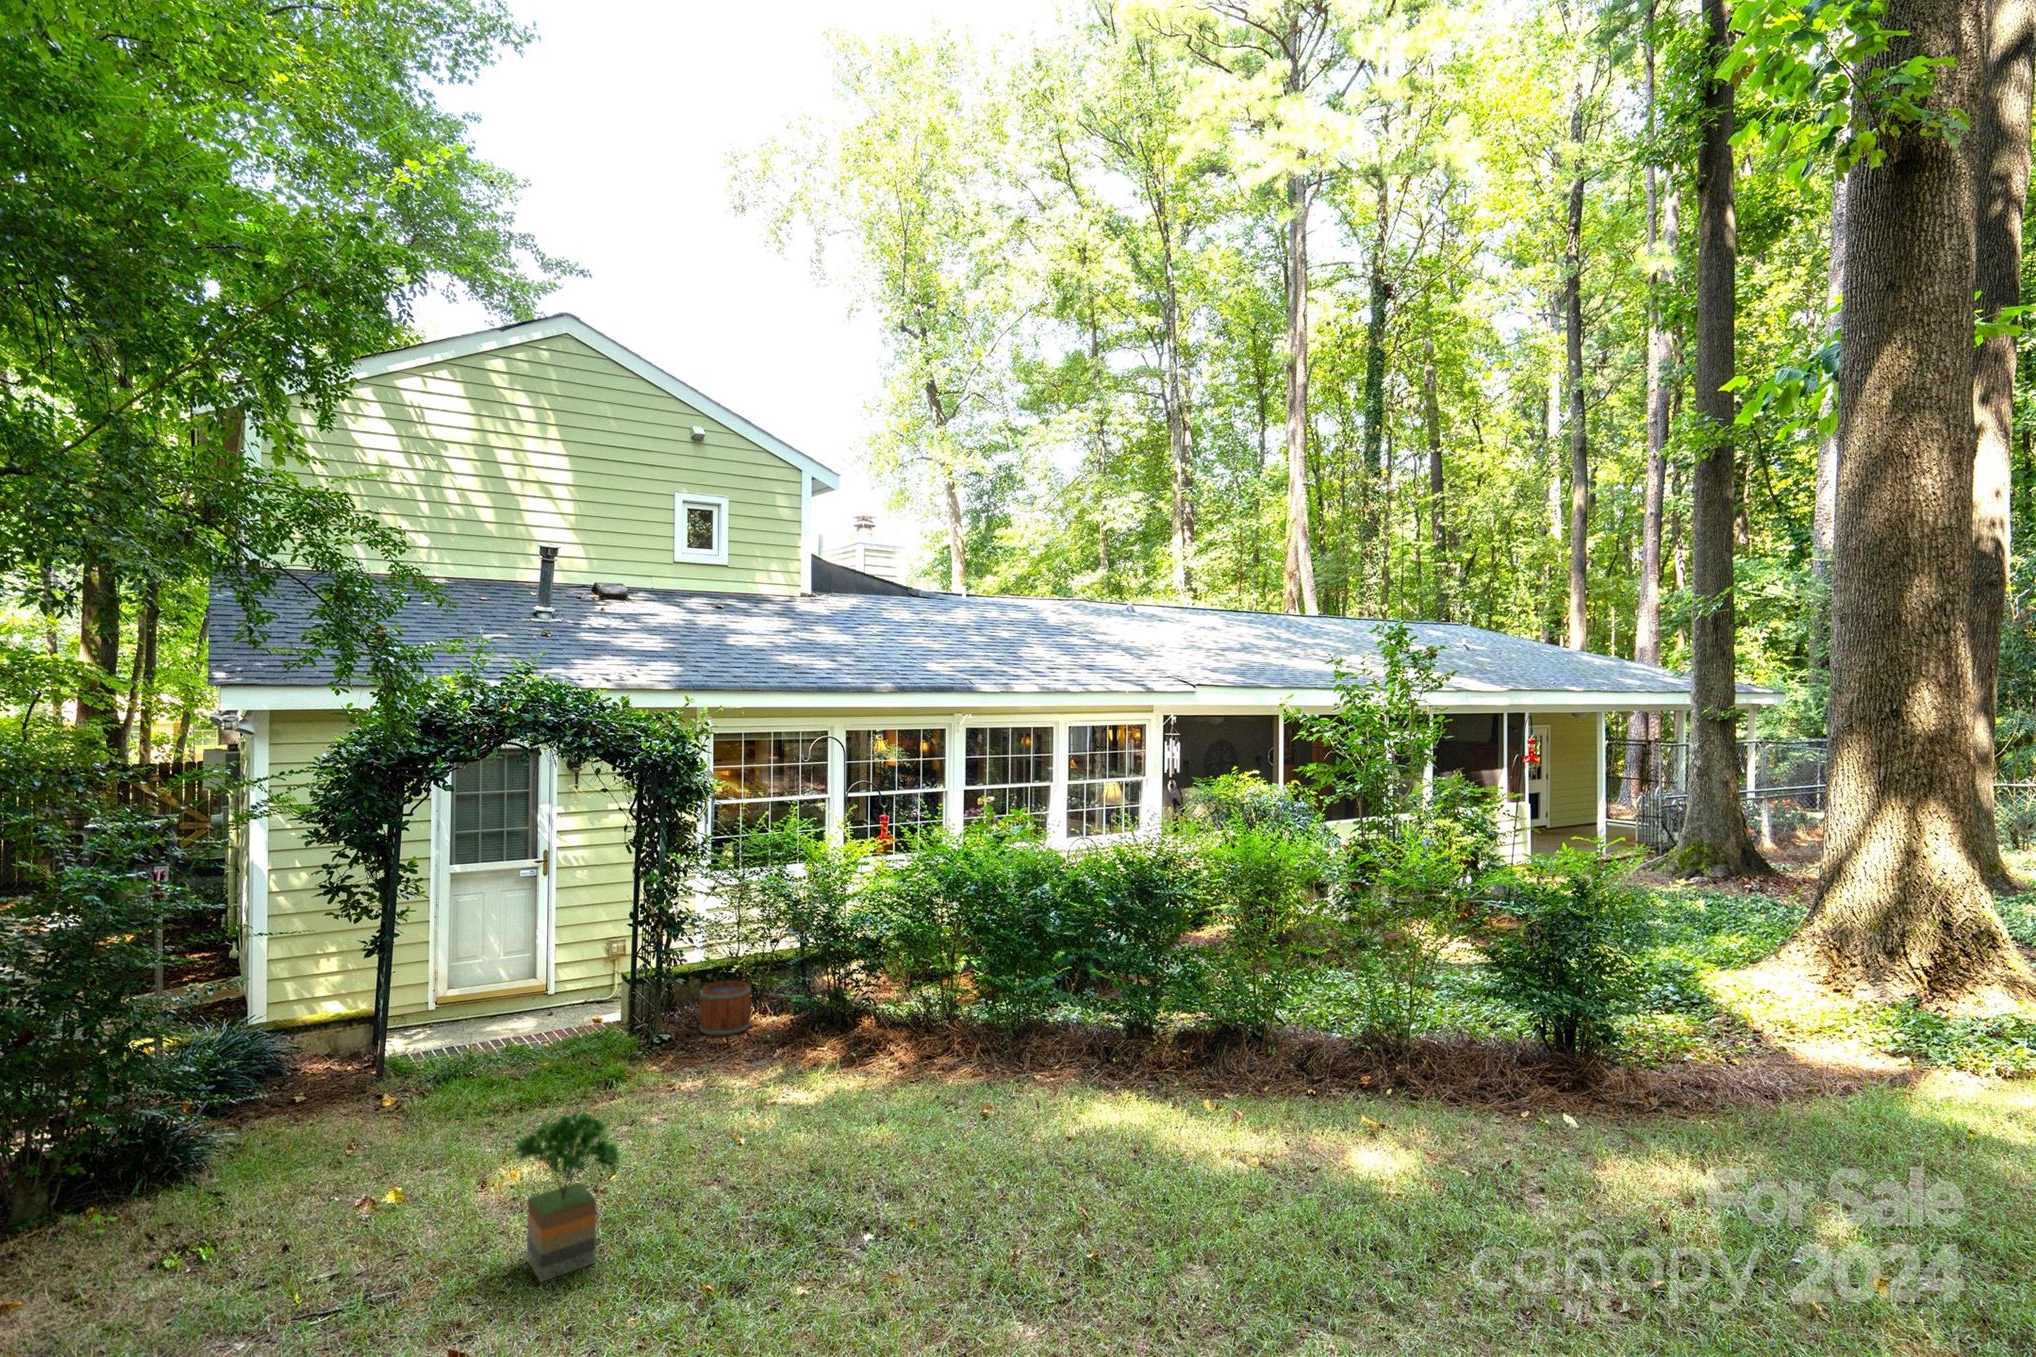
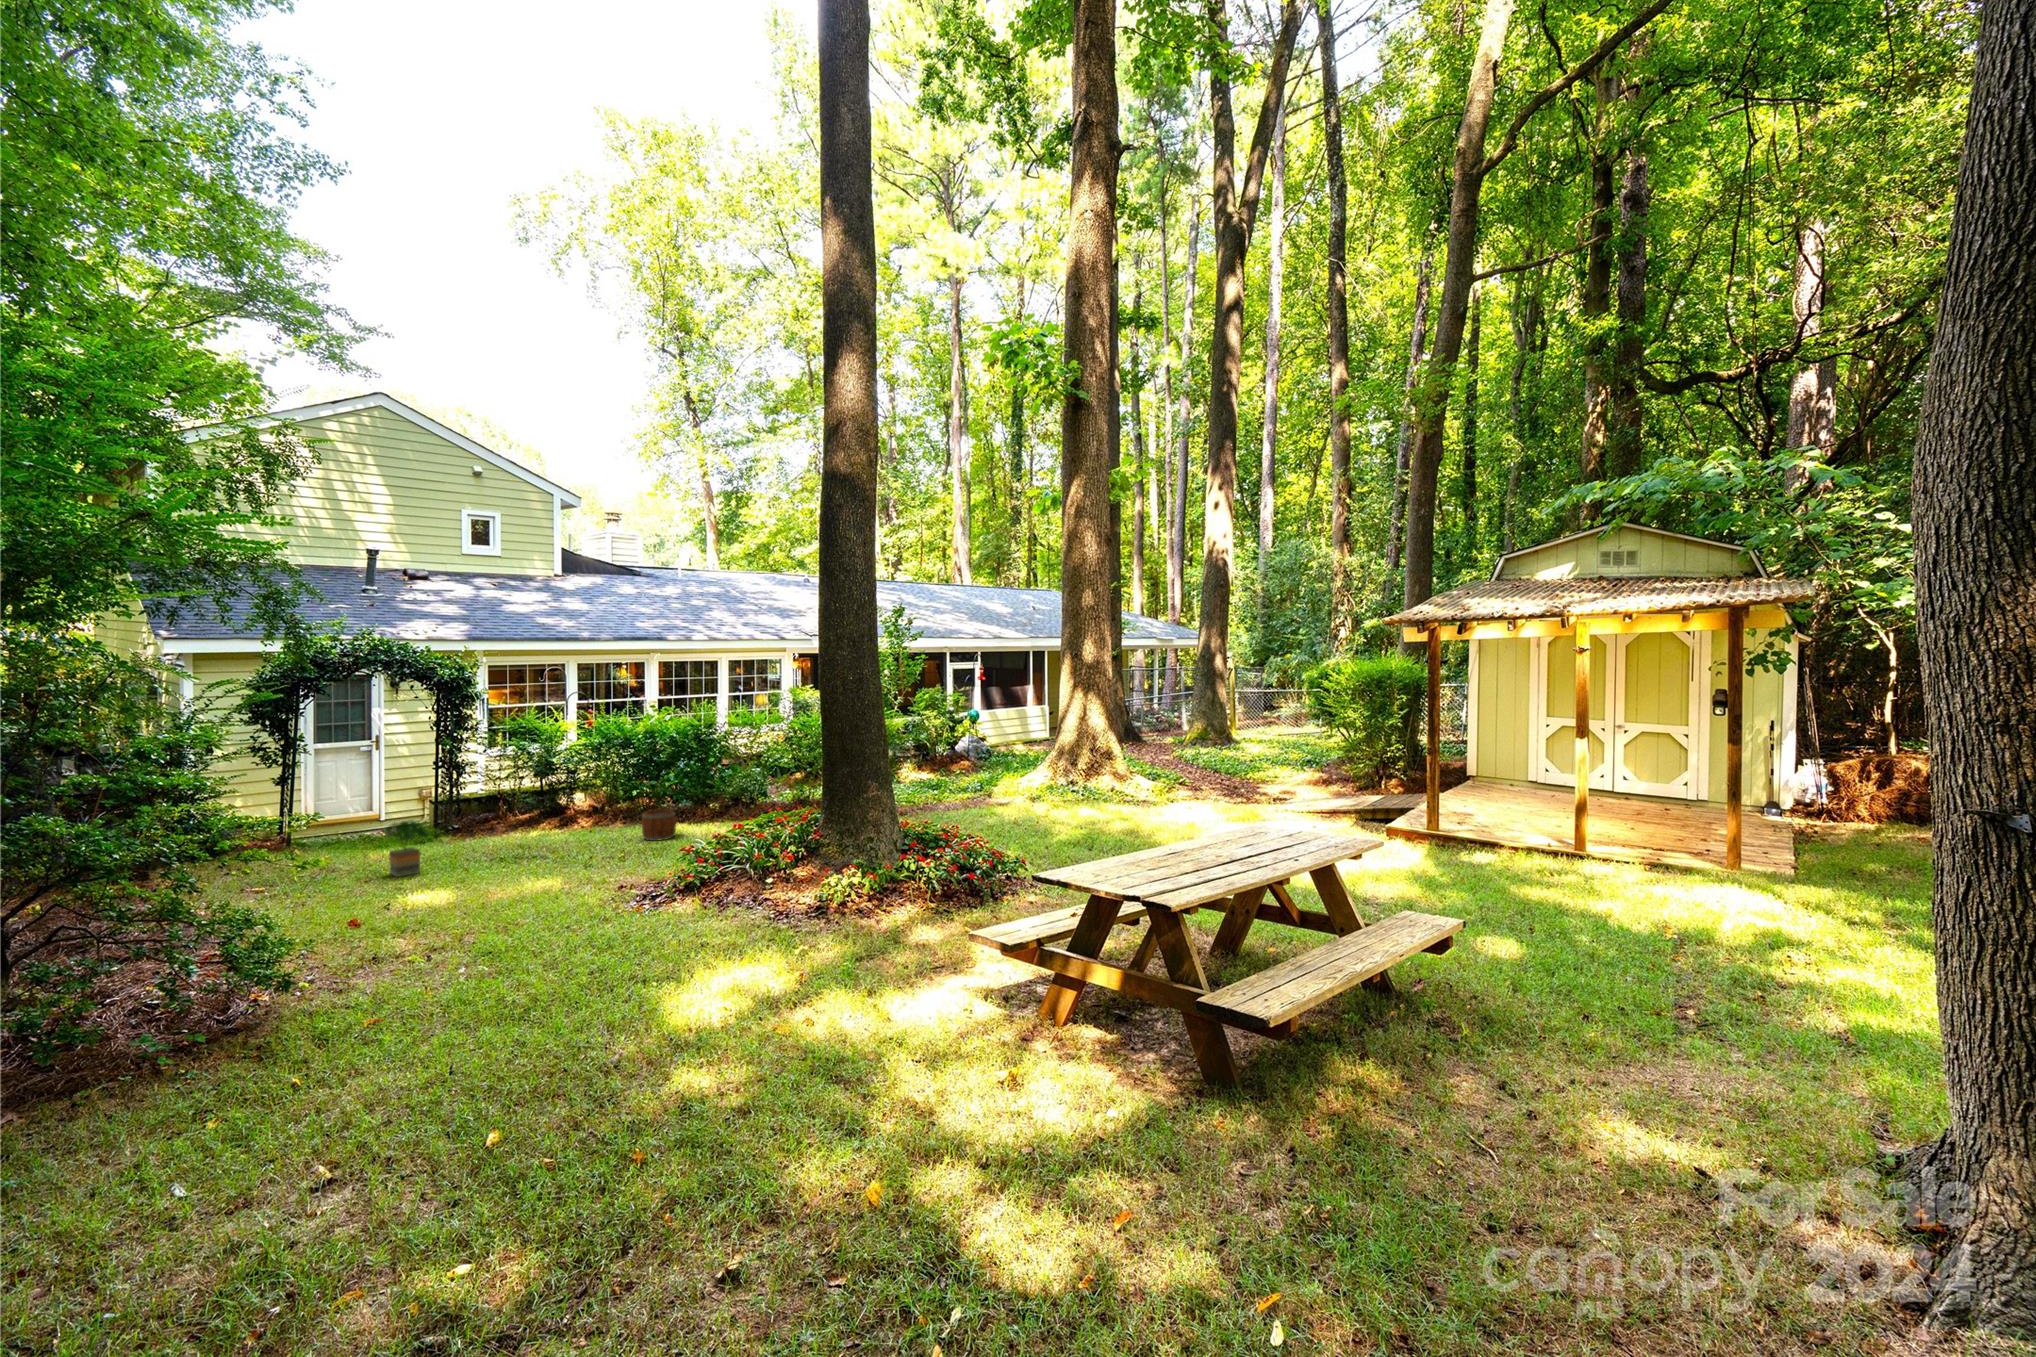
bucket: present [699,981,751,1036] -> present [642,809,676,841]

